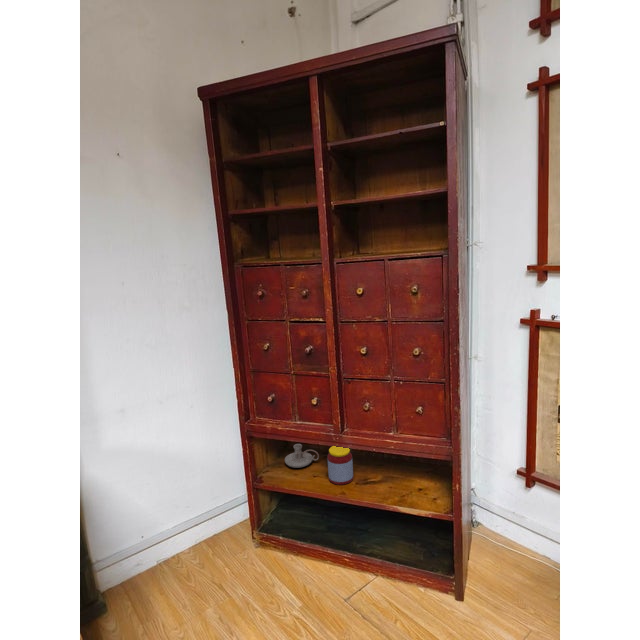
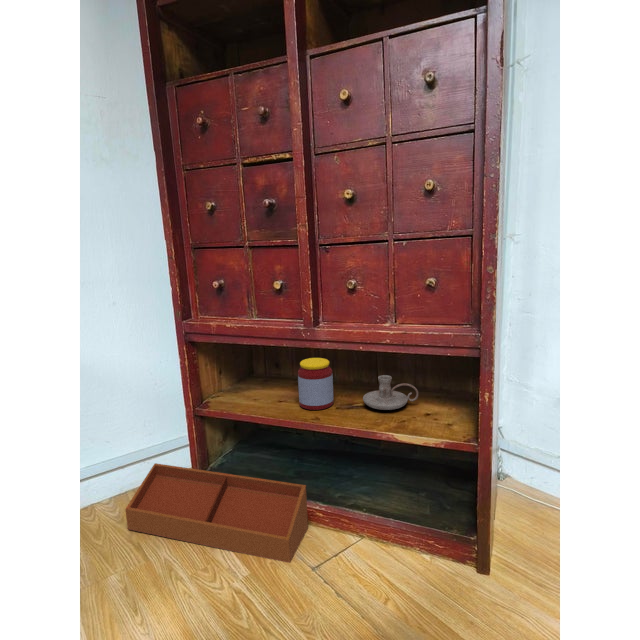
candle holder: present [285,444,319,468] -> present [363,375,418,410]
storage bin: none [209,523,339,597] -> present [125,463,308,563]

